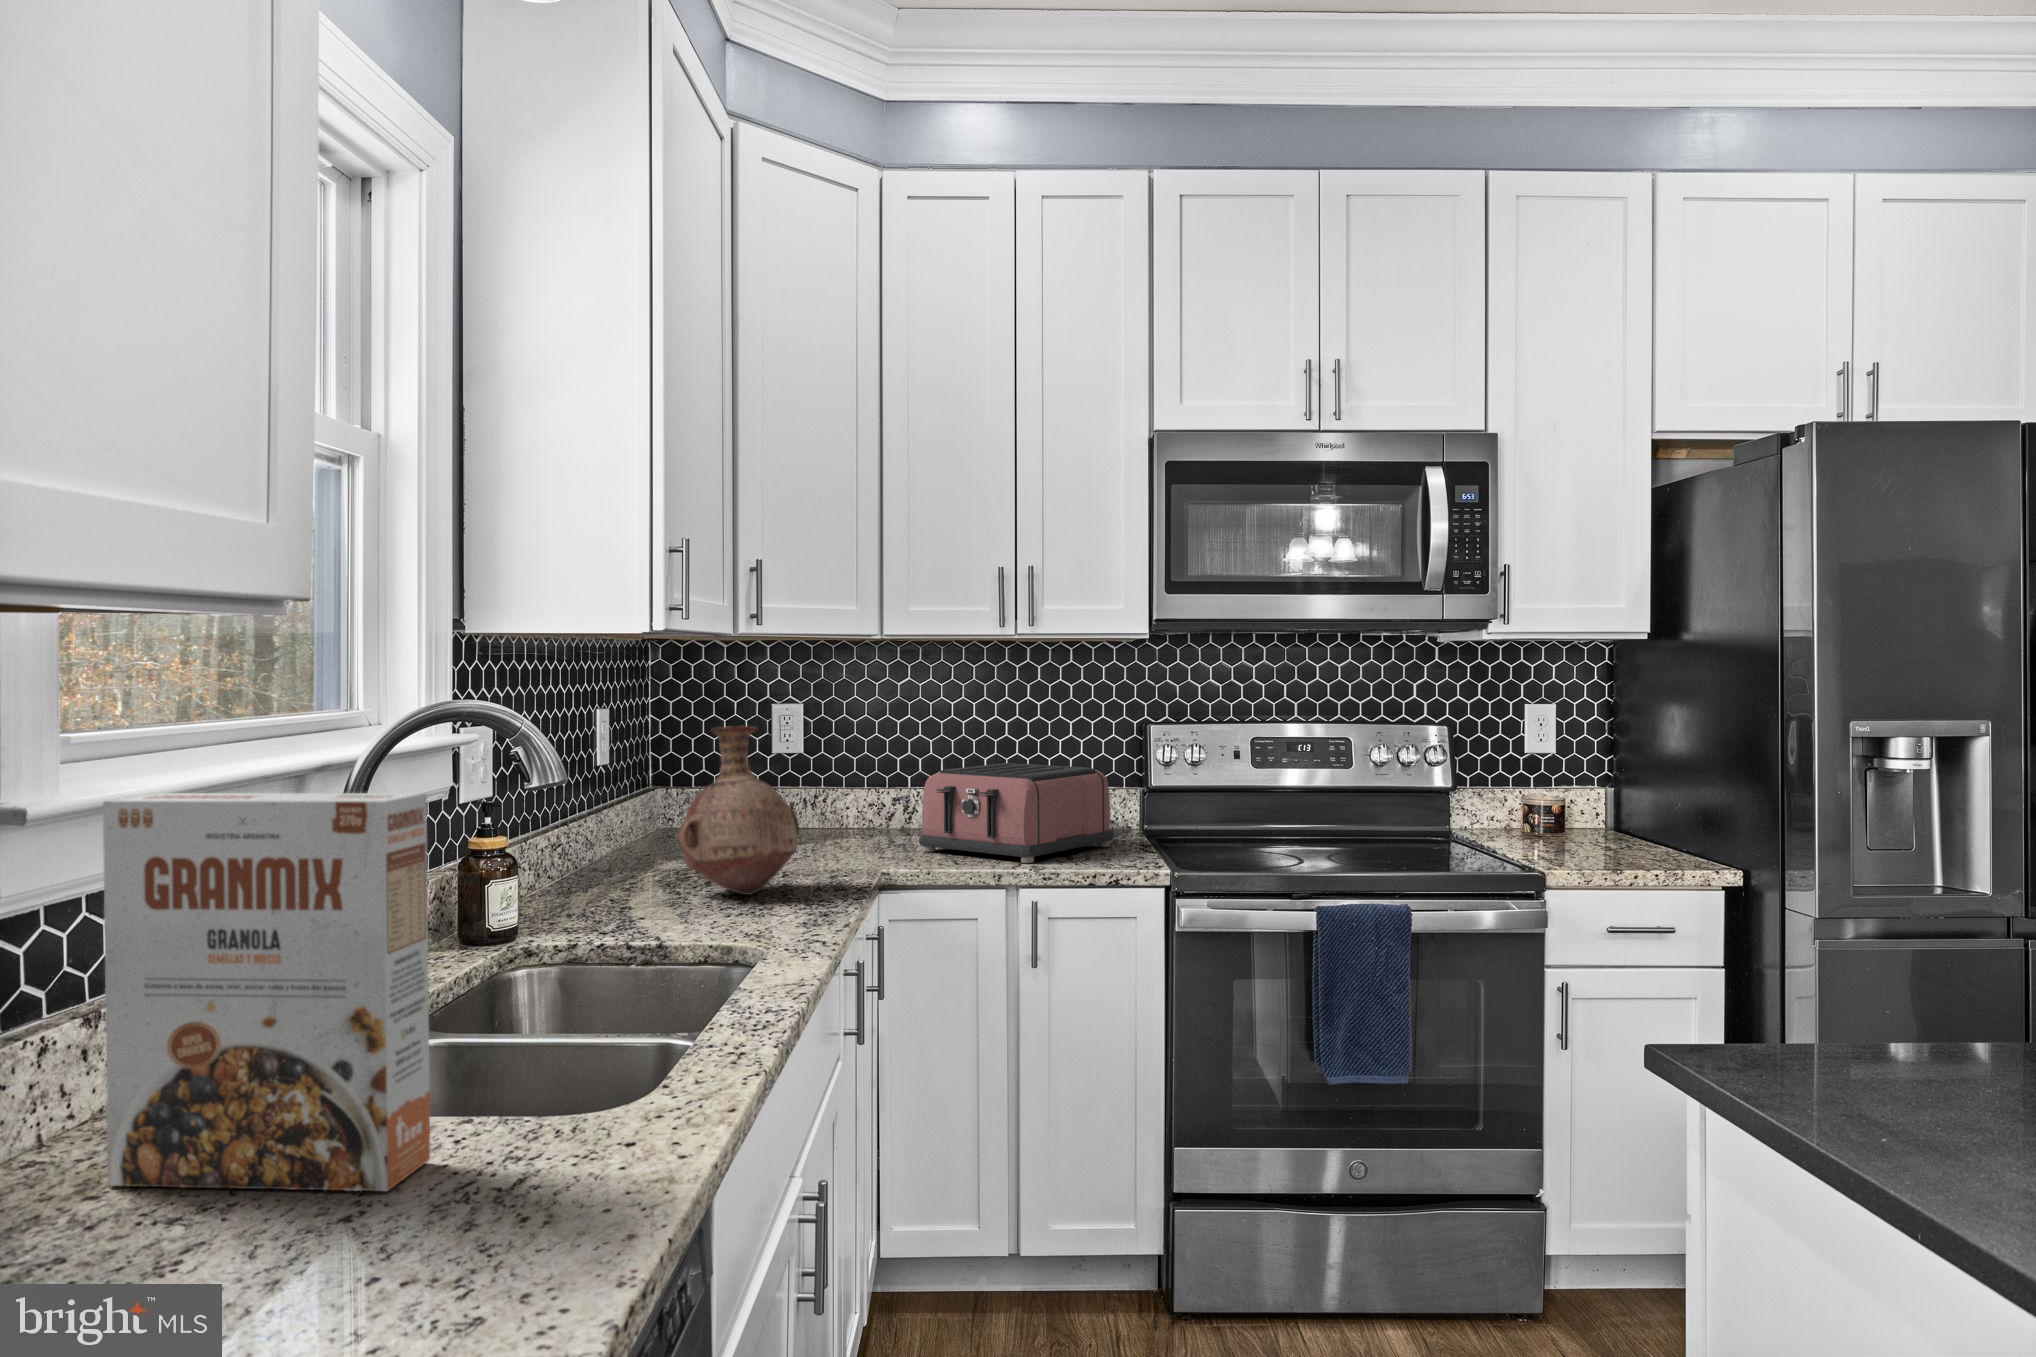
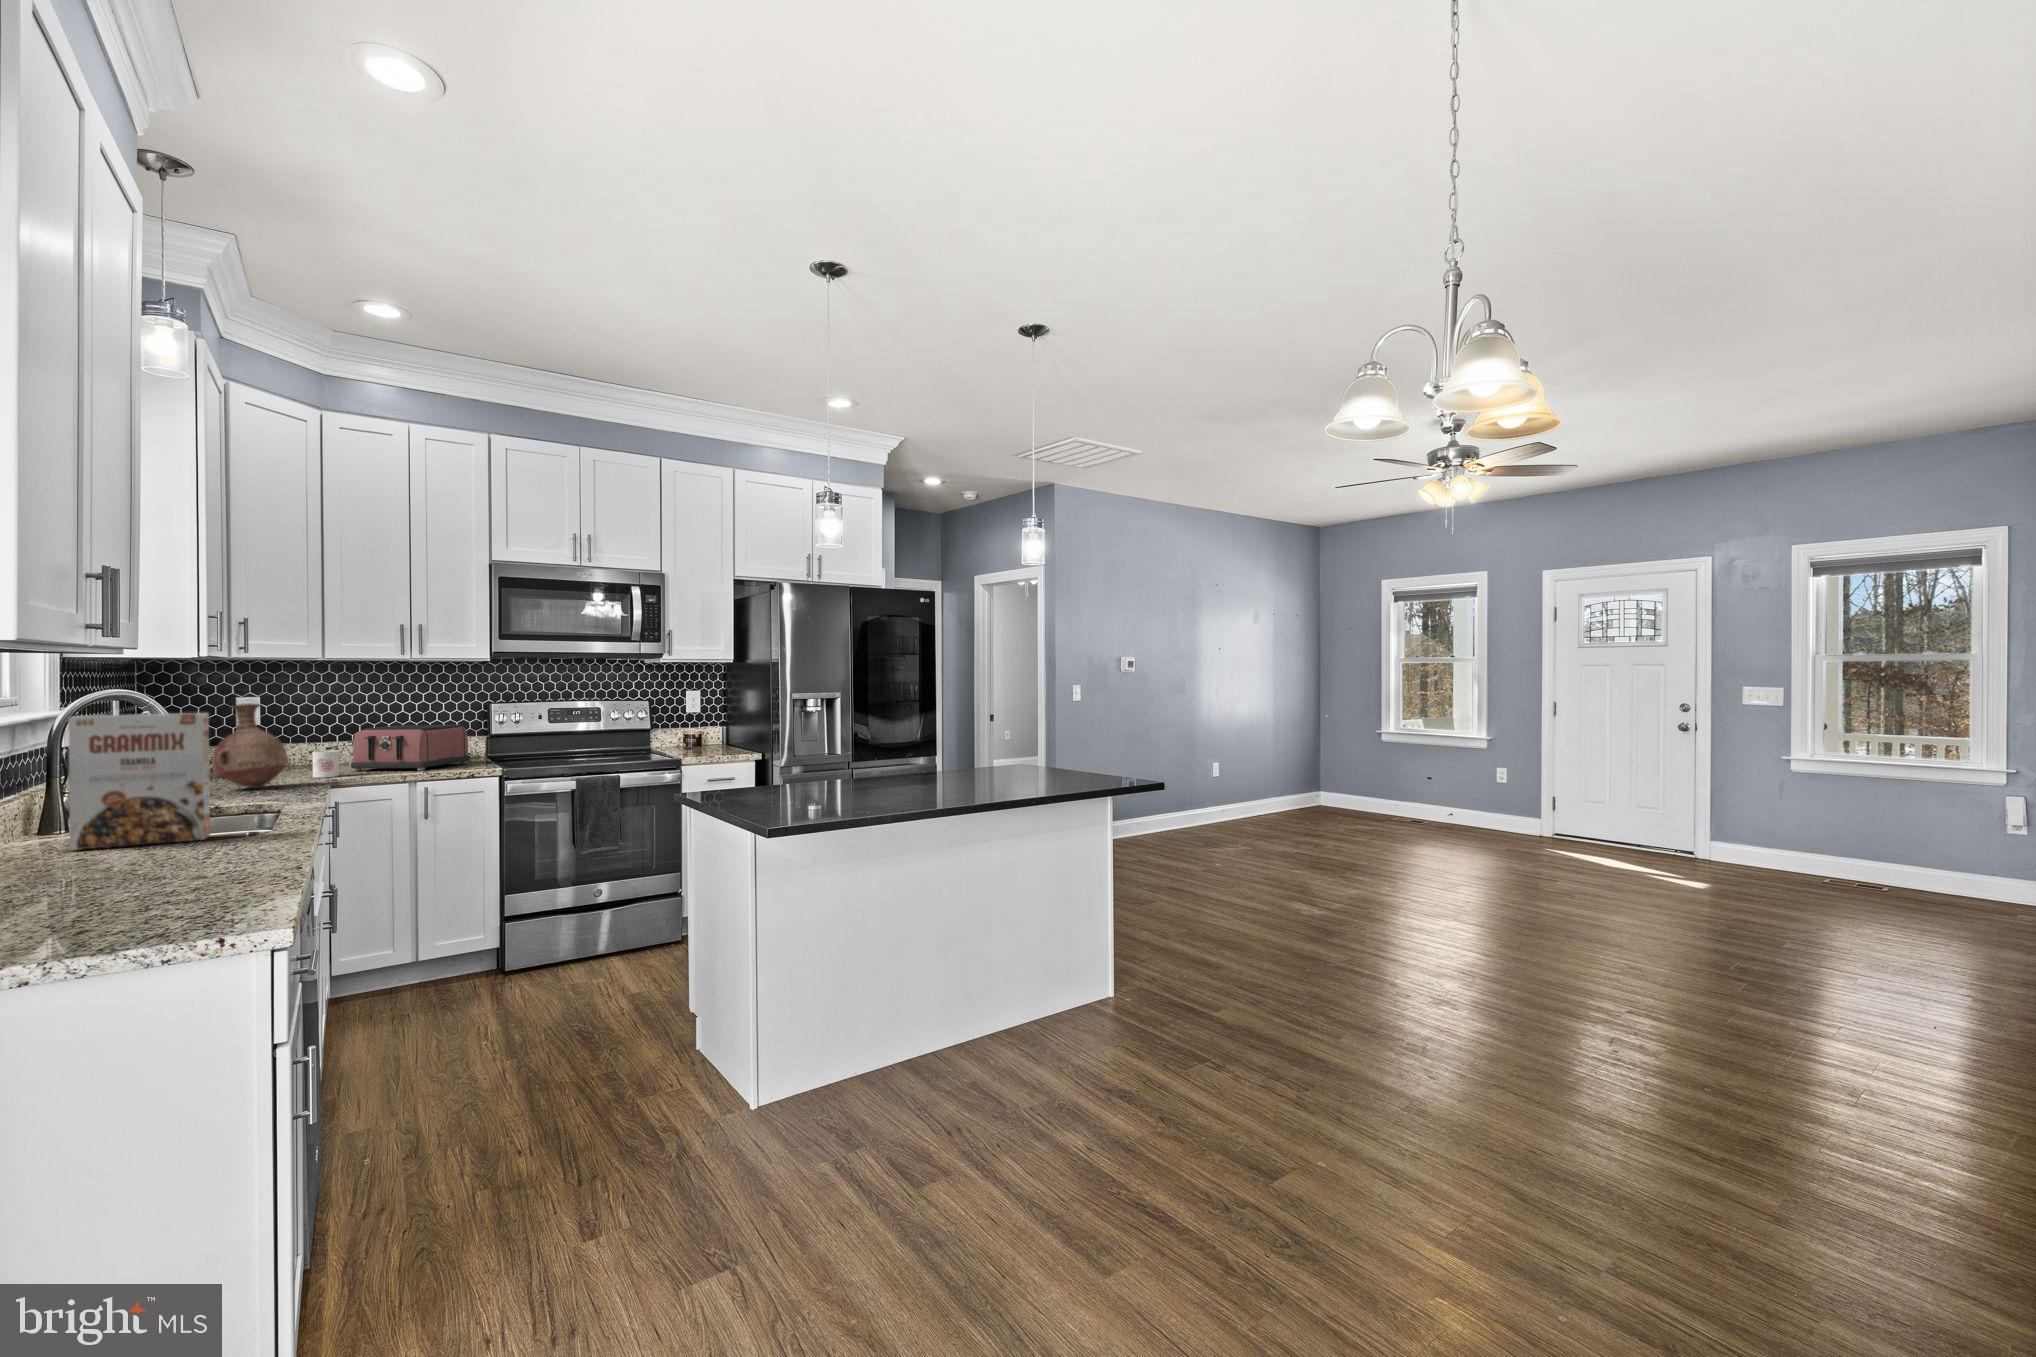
mug: none [853,814,912,868] -> present [312,750,351,778]

